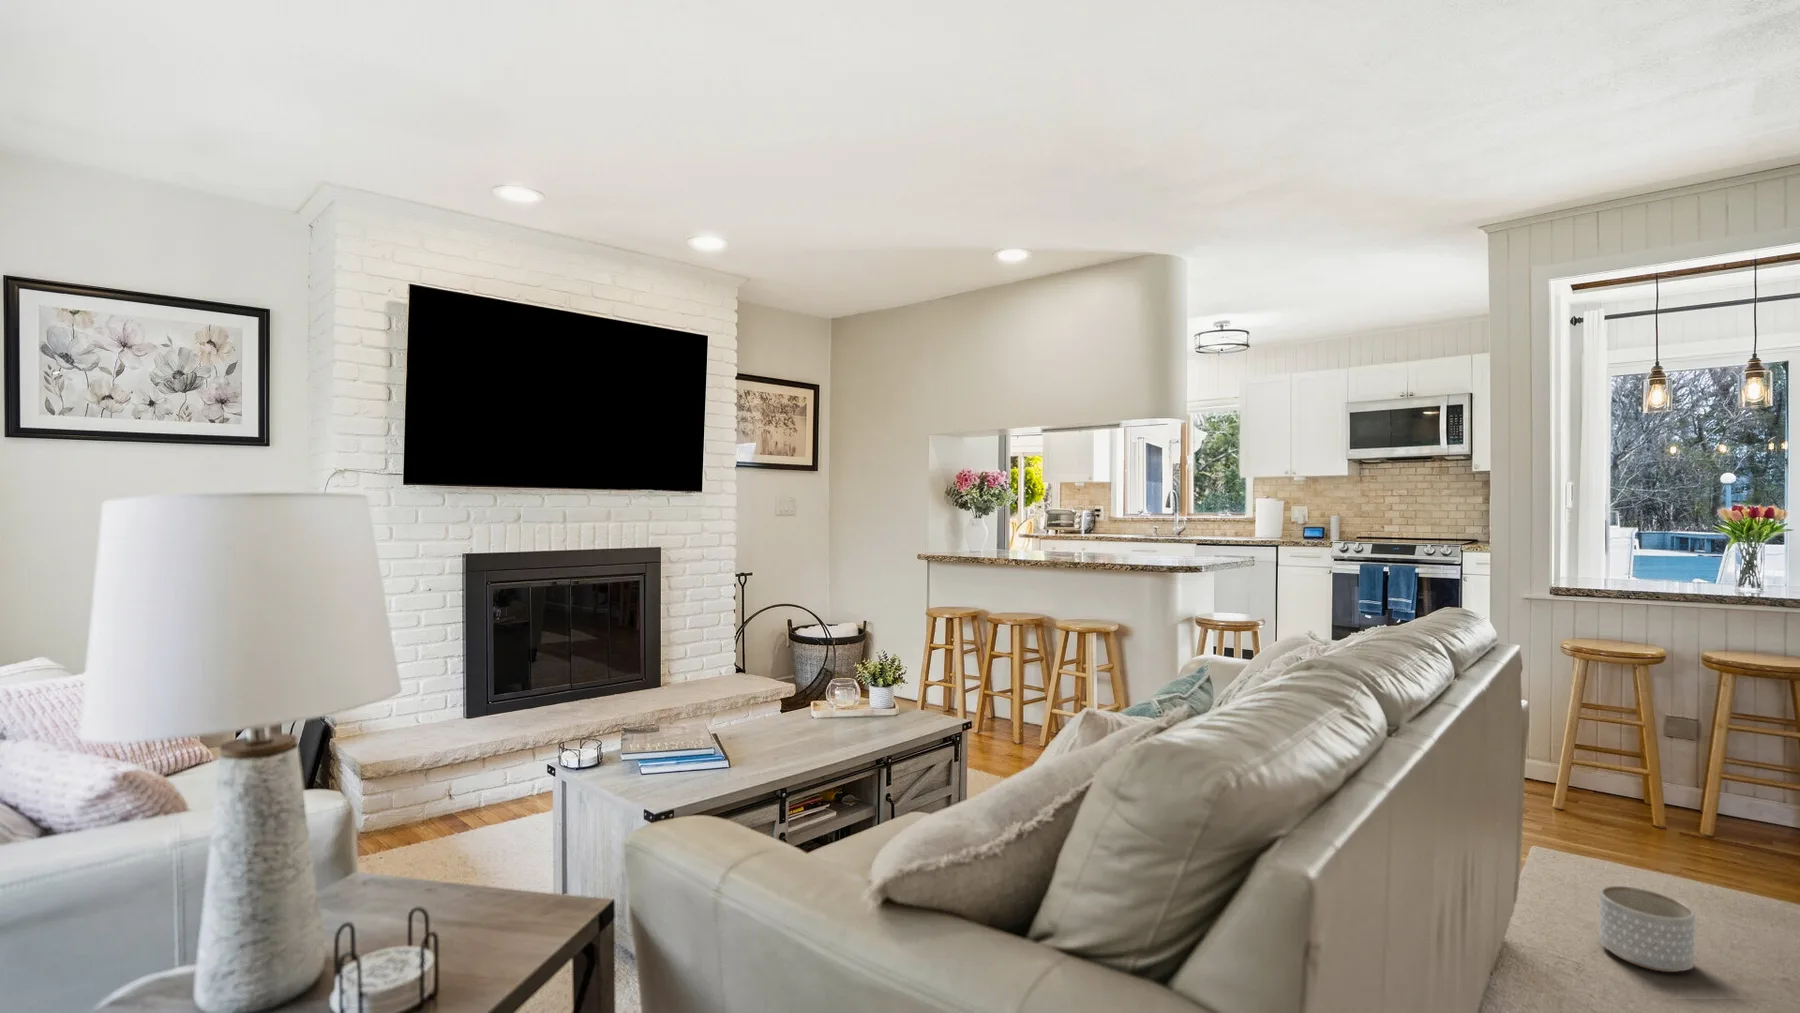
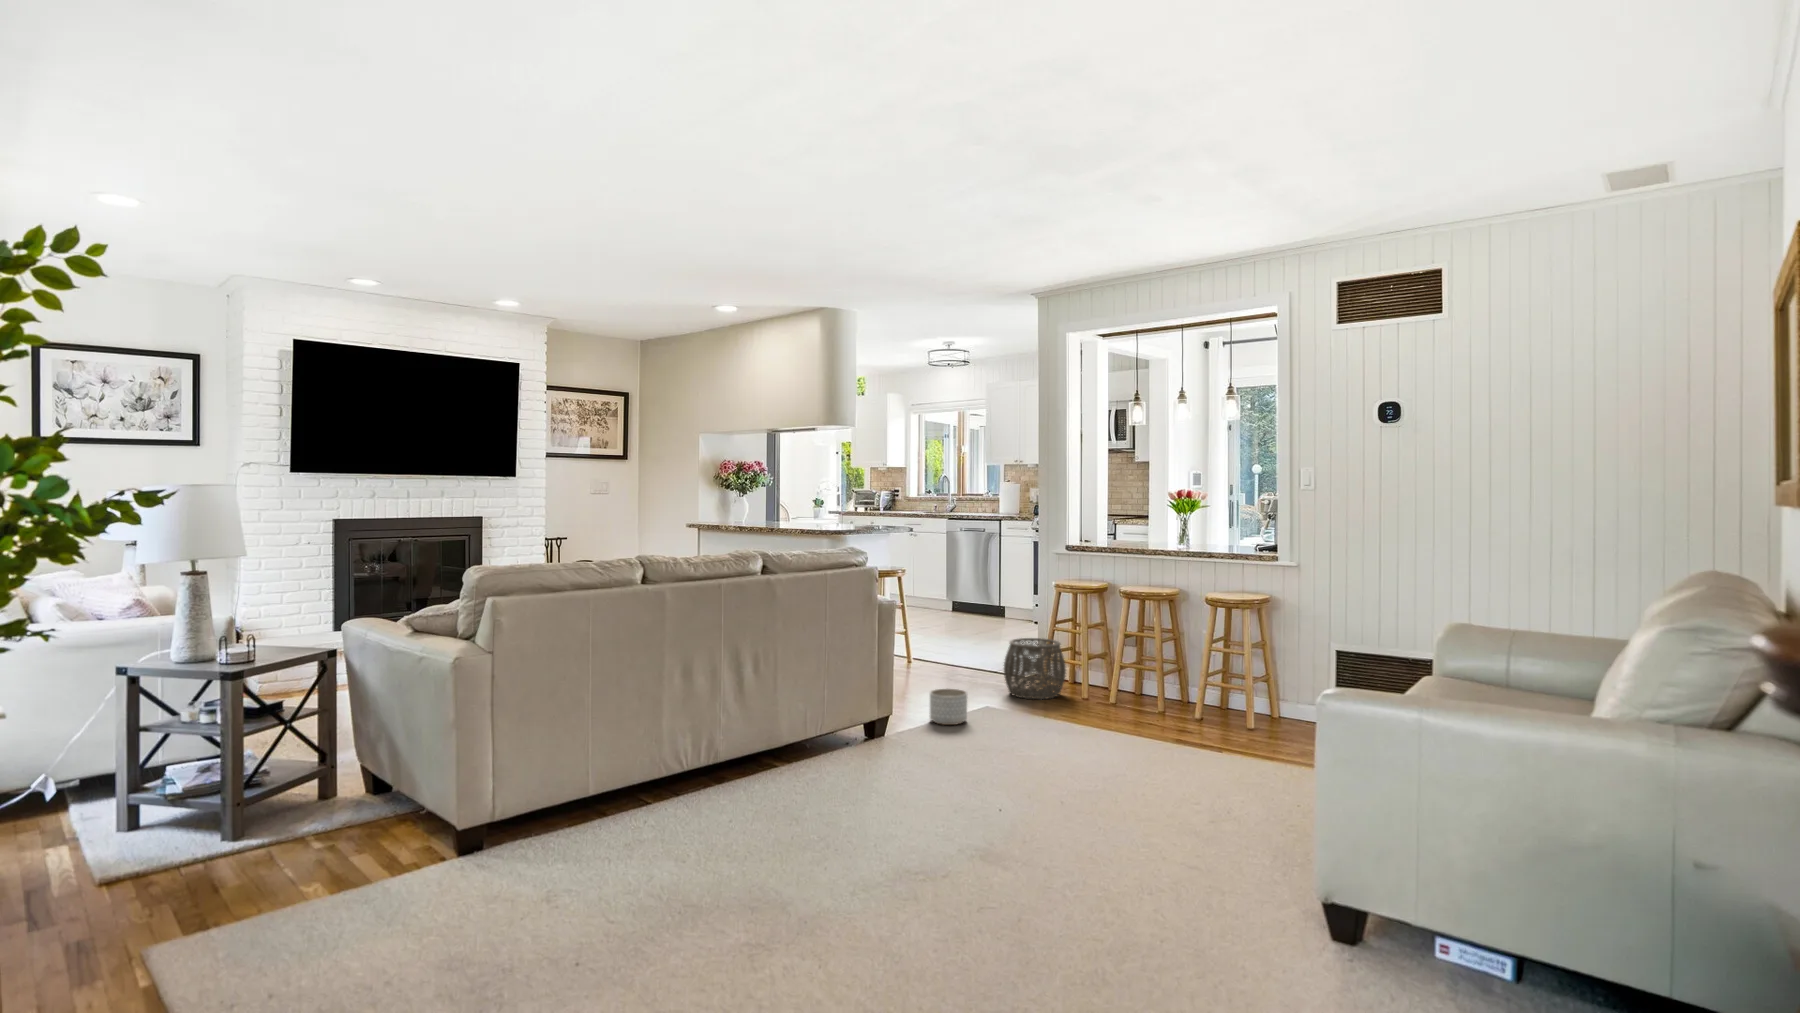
woven basket: none [1578,758,1719,878] -> present [1004,638,1066,699]

